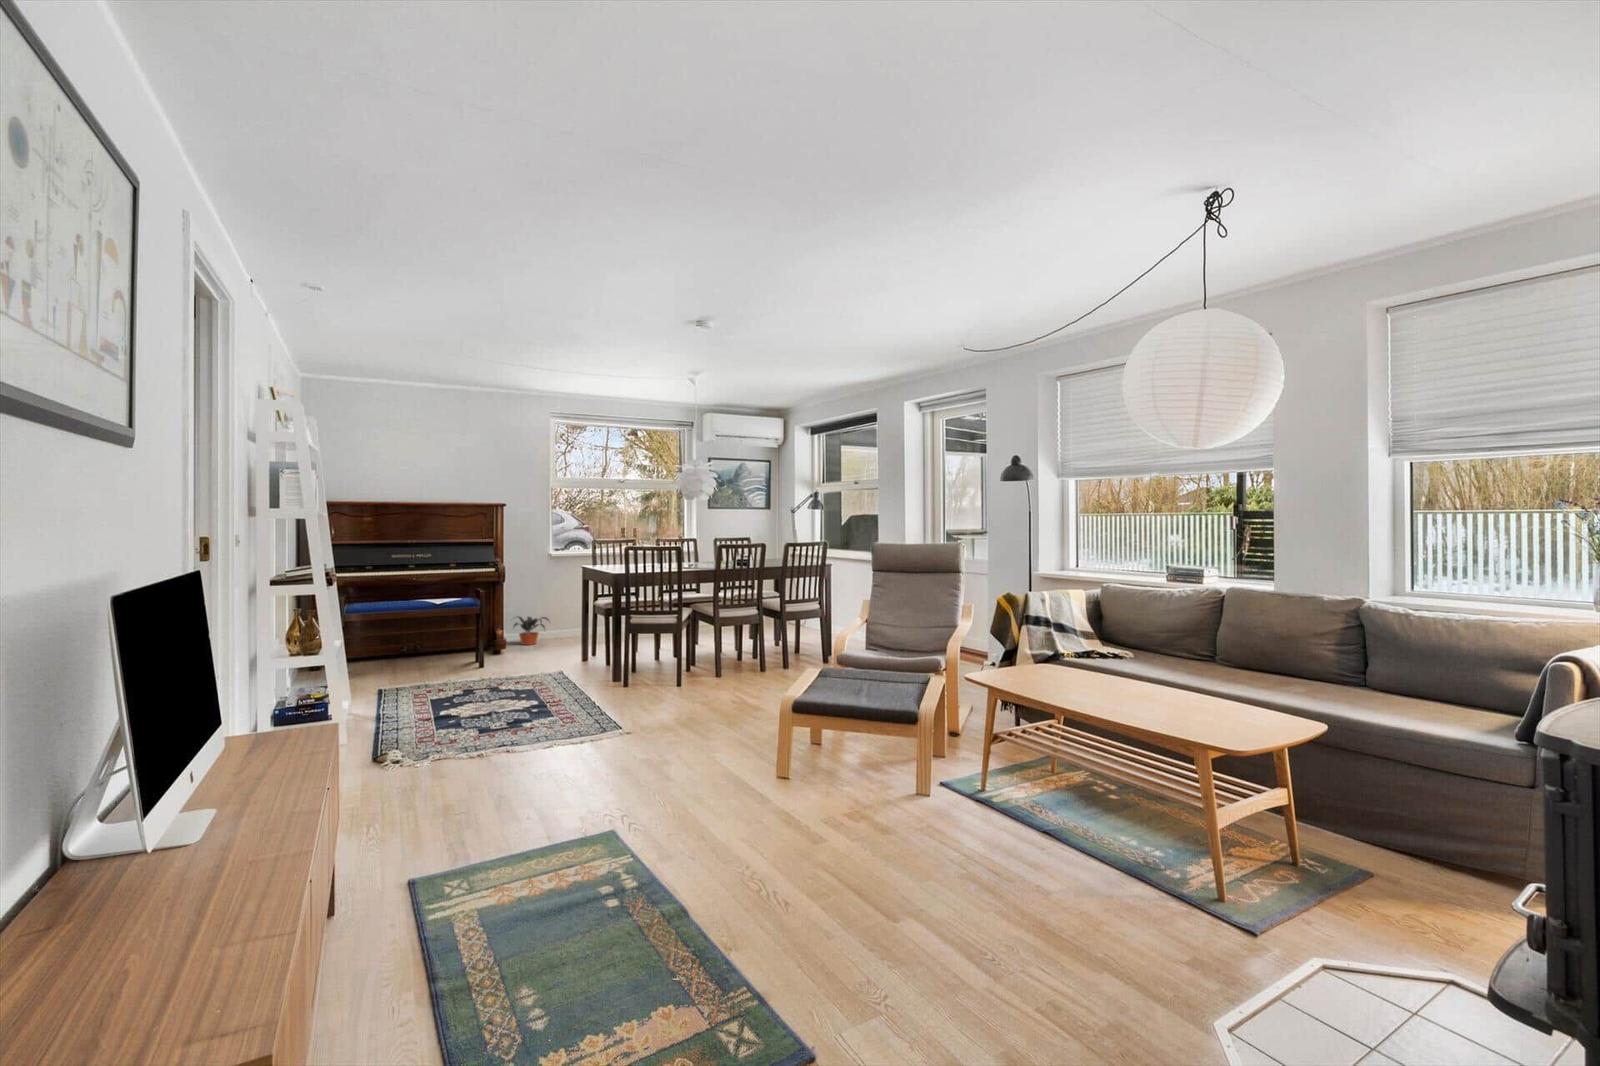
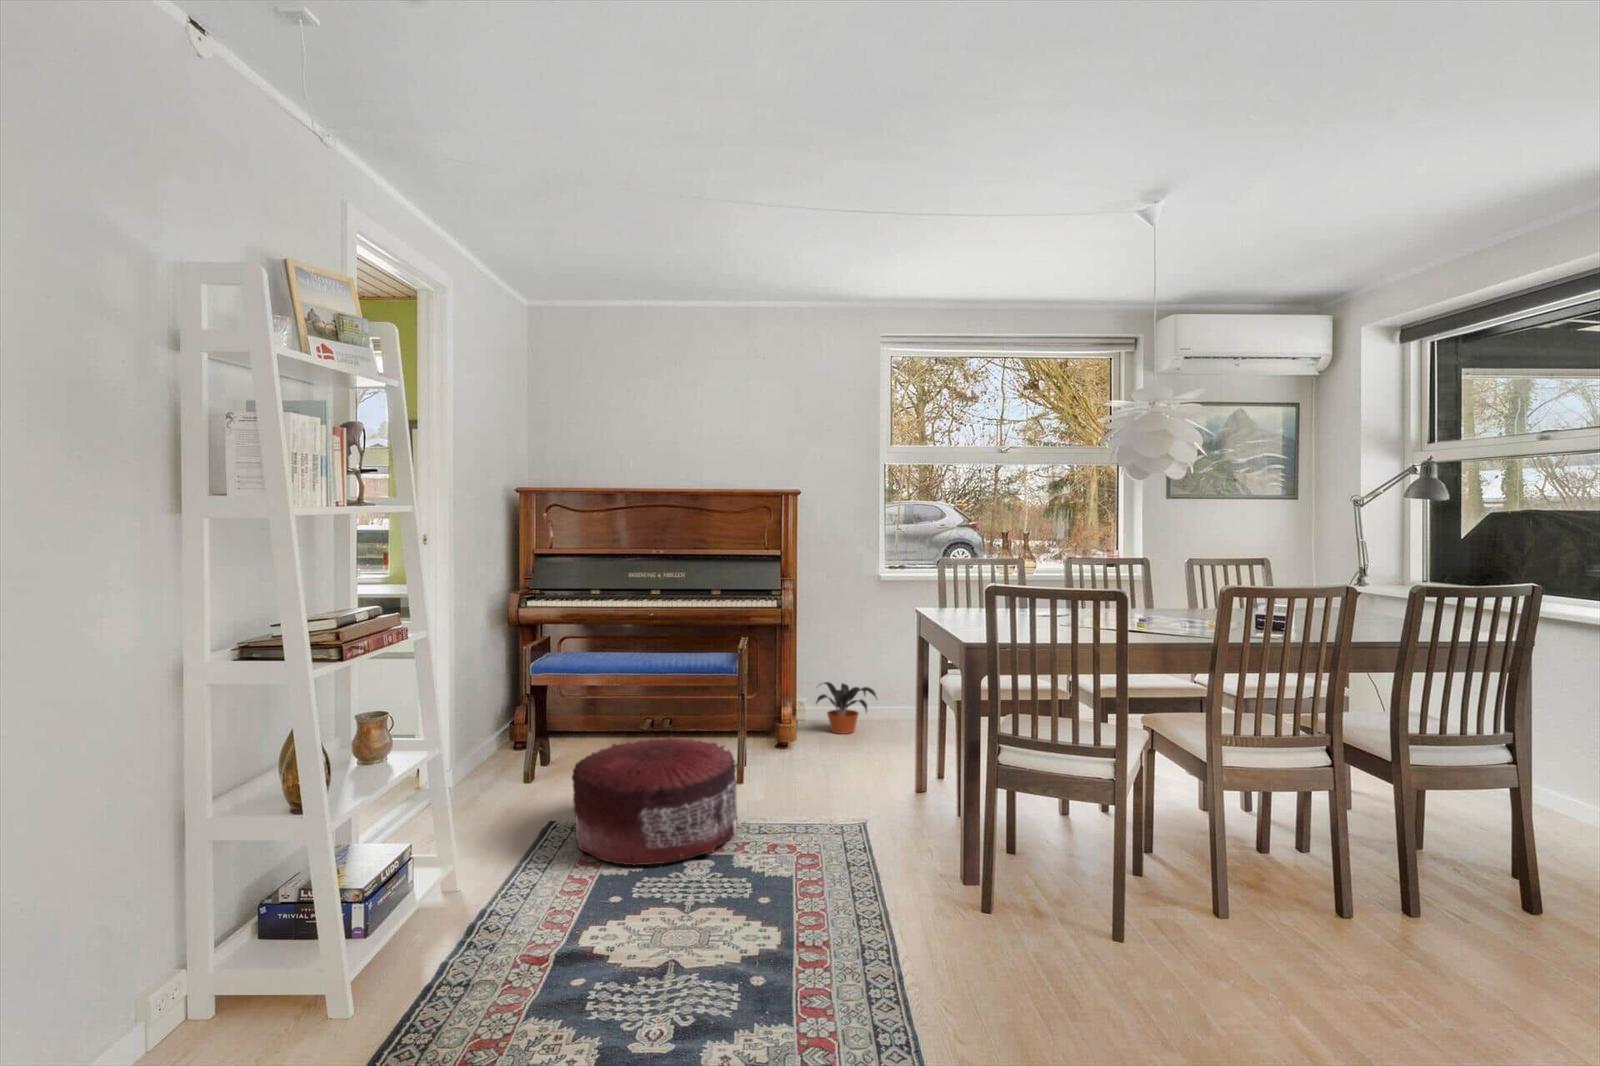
pouf: none [400,637,495,694] -> present [572,736,738,866]

